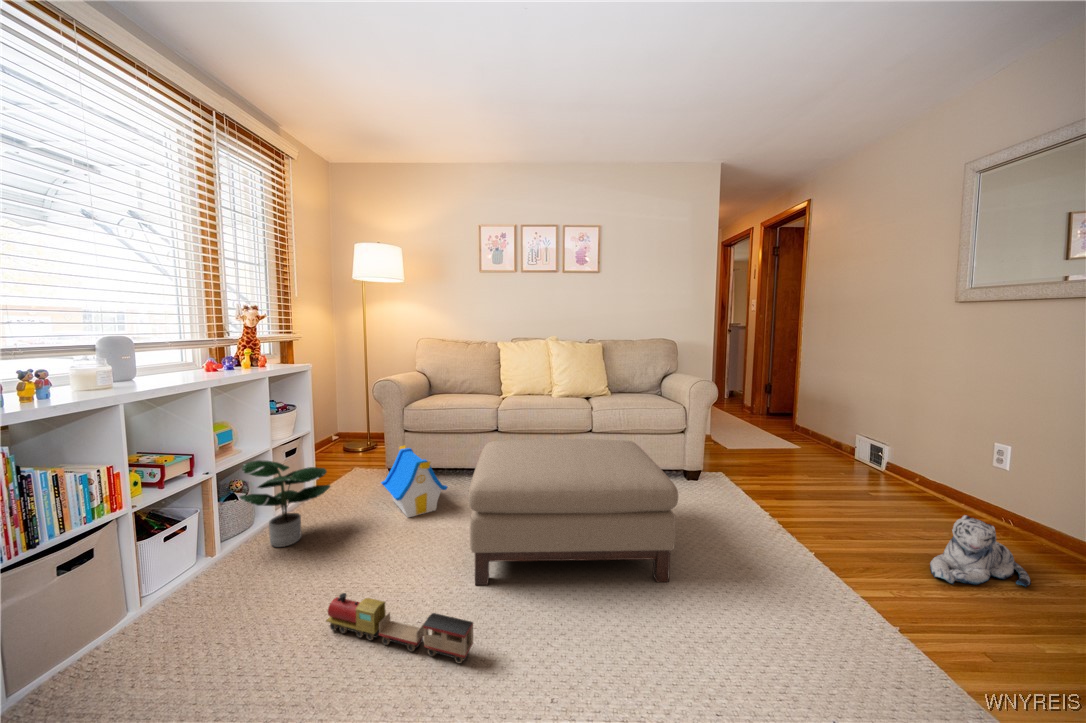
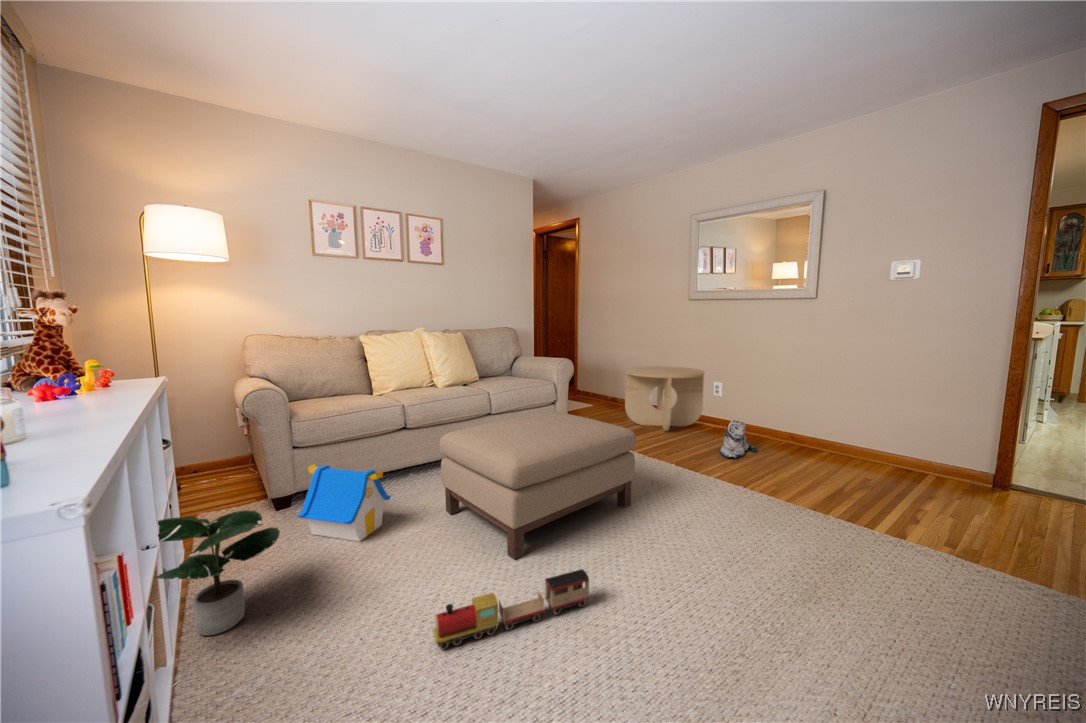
side table: none [813,401,967,505] -> present [625,366,705,431]

